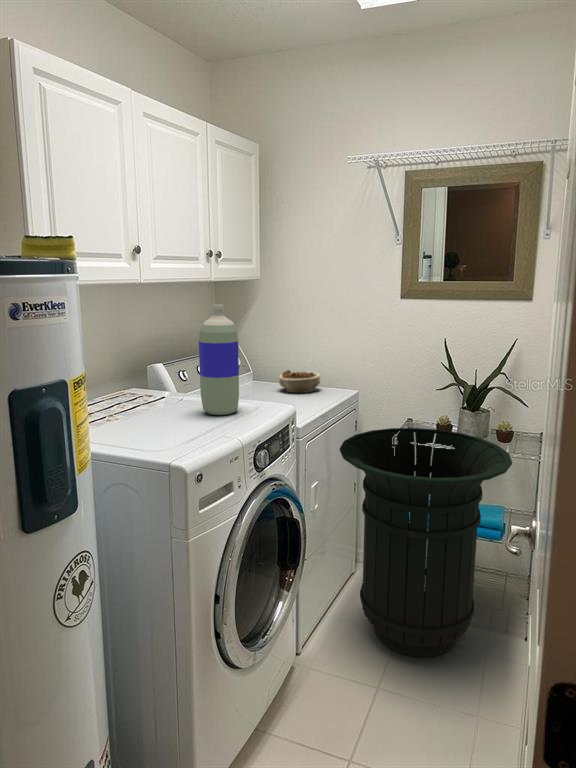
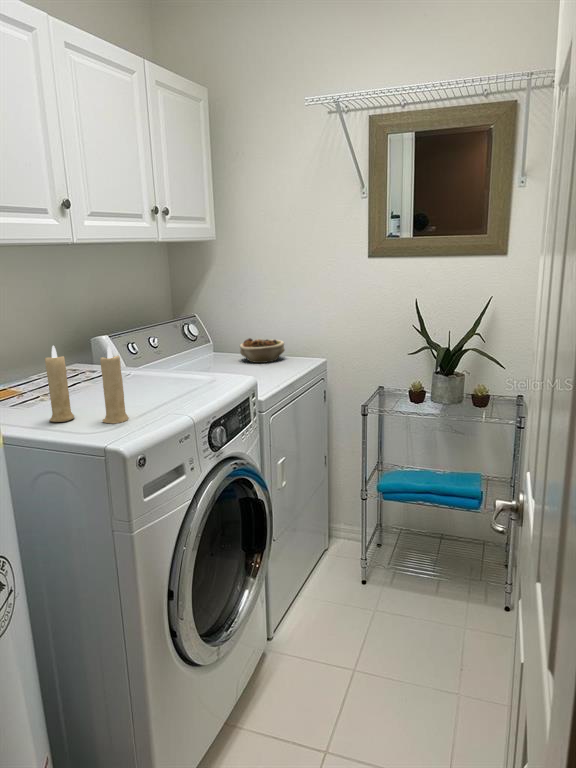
bottle: present [199,305,239,415] -> none [142,264,191,389]
candle: none [116,371,187,444] -> present [45,346,129,424]
trash can: present [340,428,512,657] -> none [306,395,490,635]

